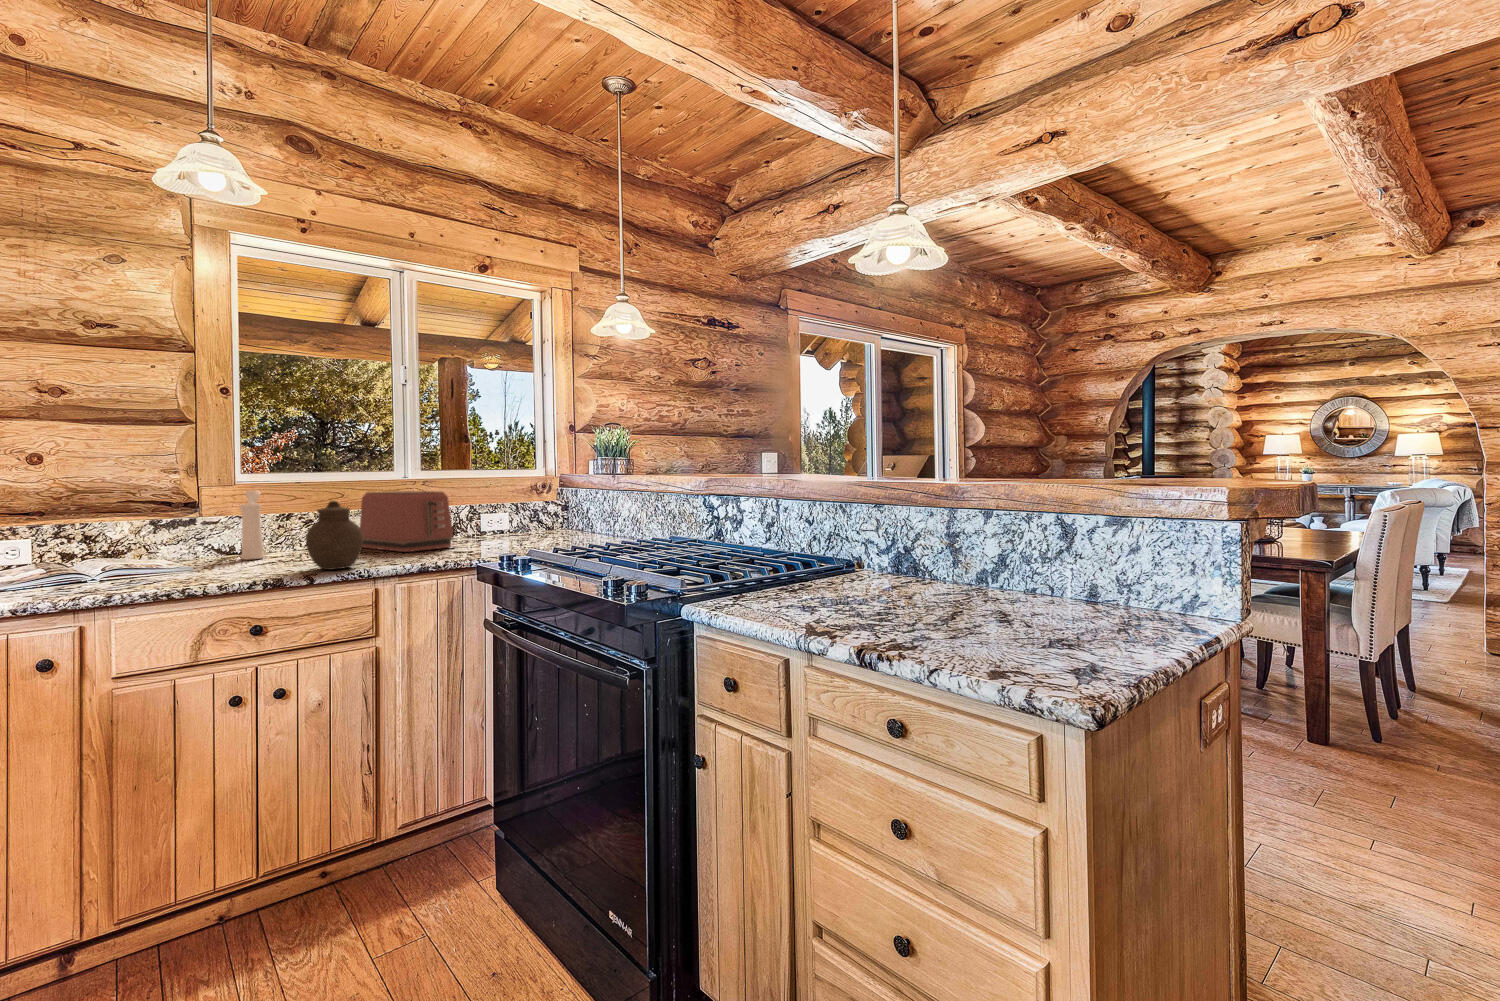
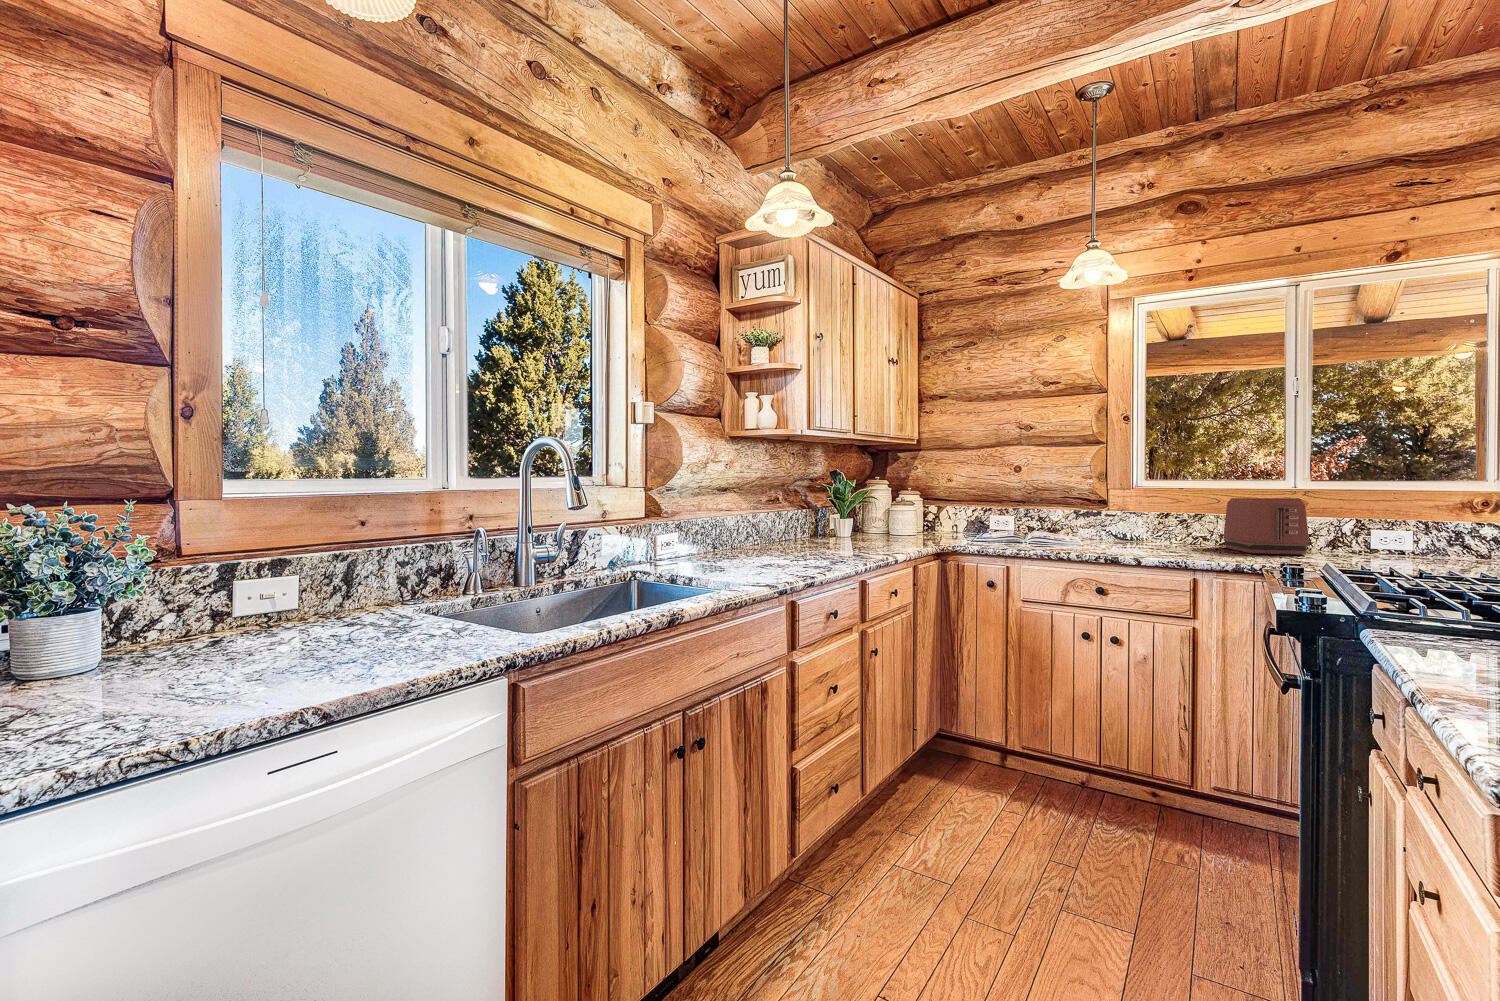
pepper mill: present [240,490,264,560] -> none [1121,494,1143,545]
jar: present [306,501,363,570] -> none [1145,501,1191,556]

